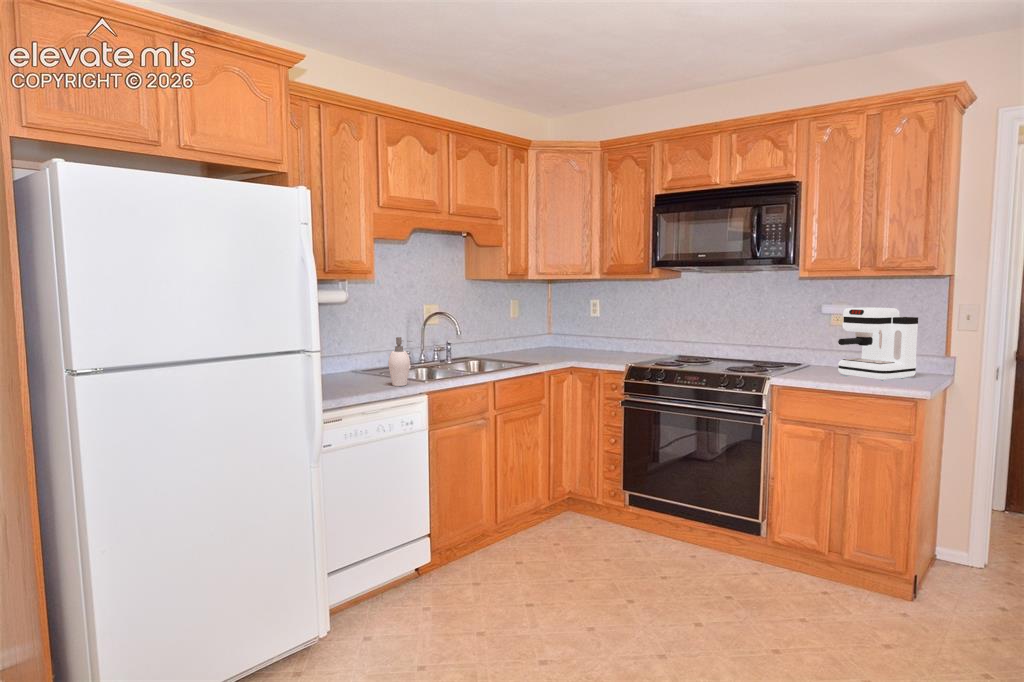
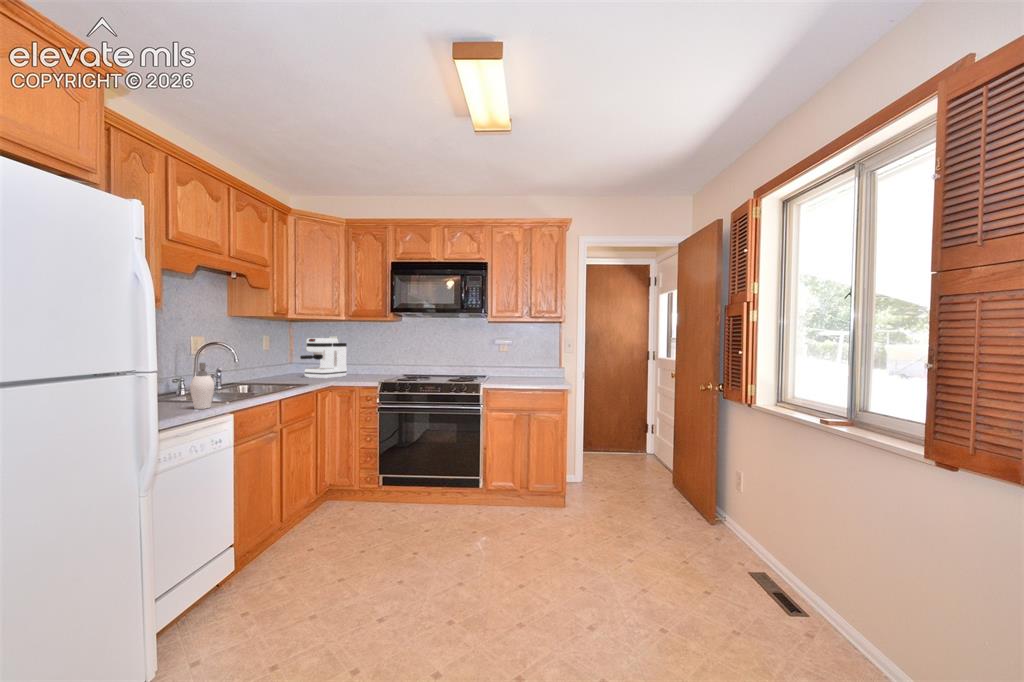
coffee maker: present [838,307,918,381] -> present [300,338,347,379]

